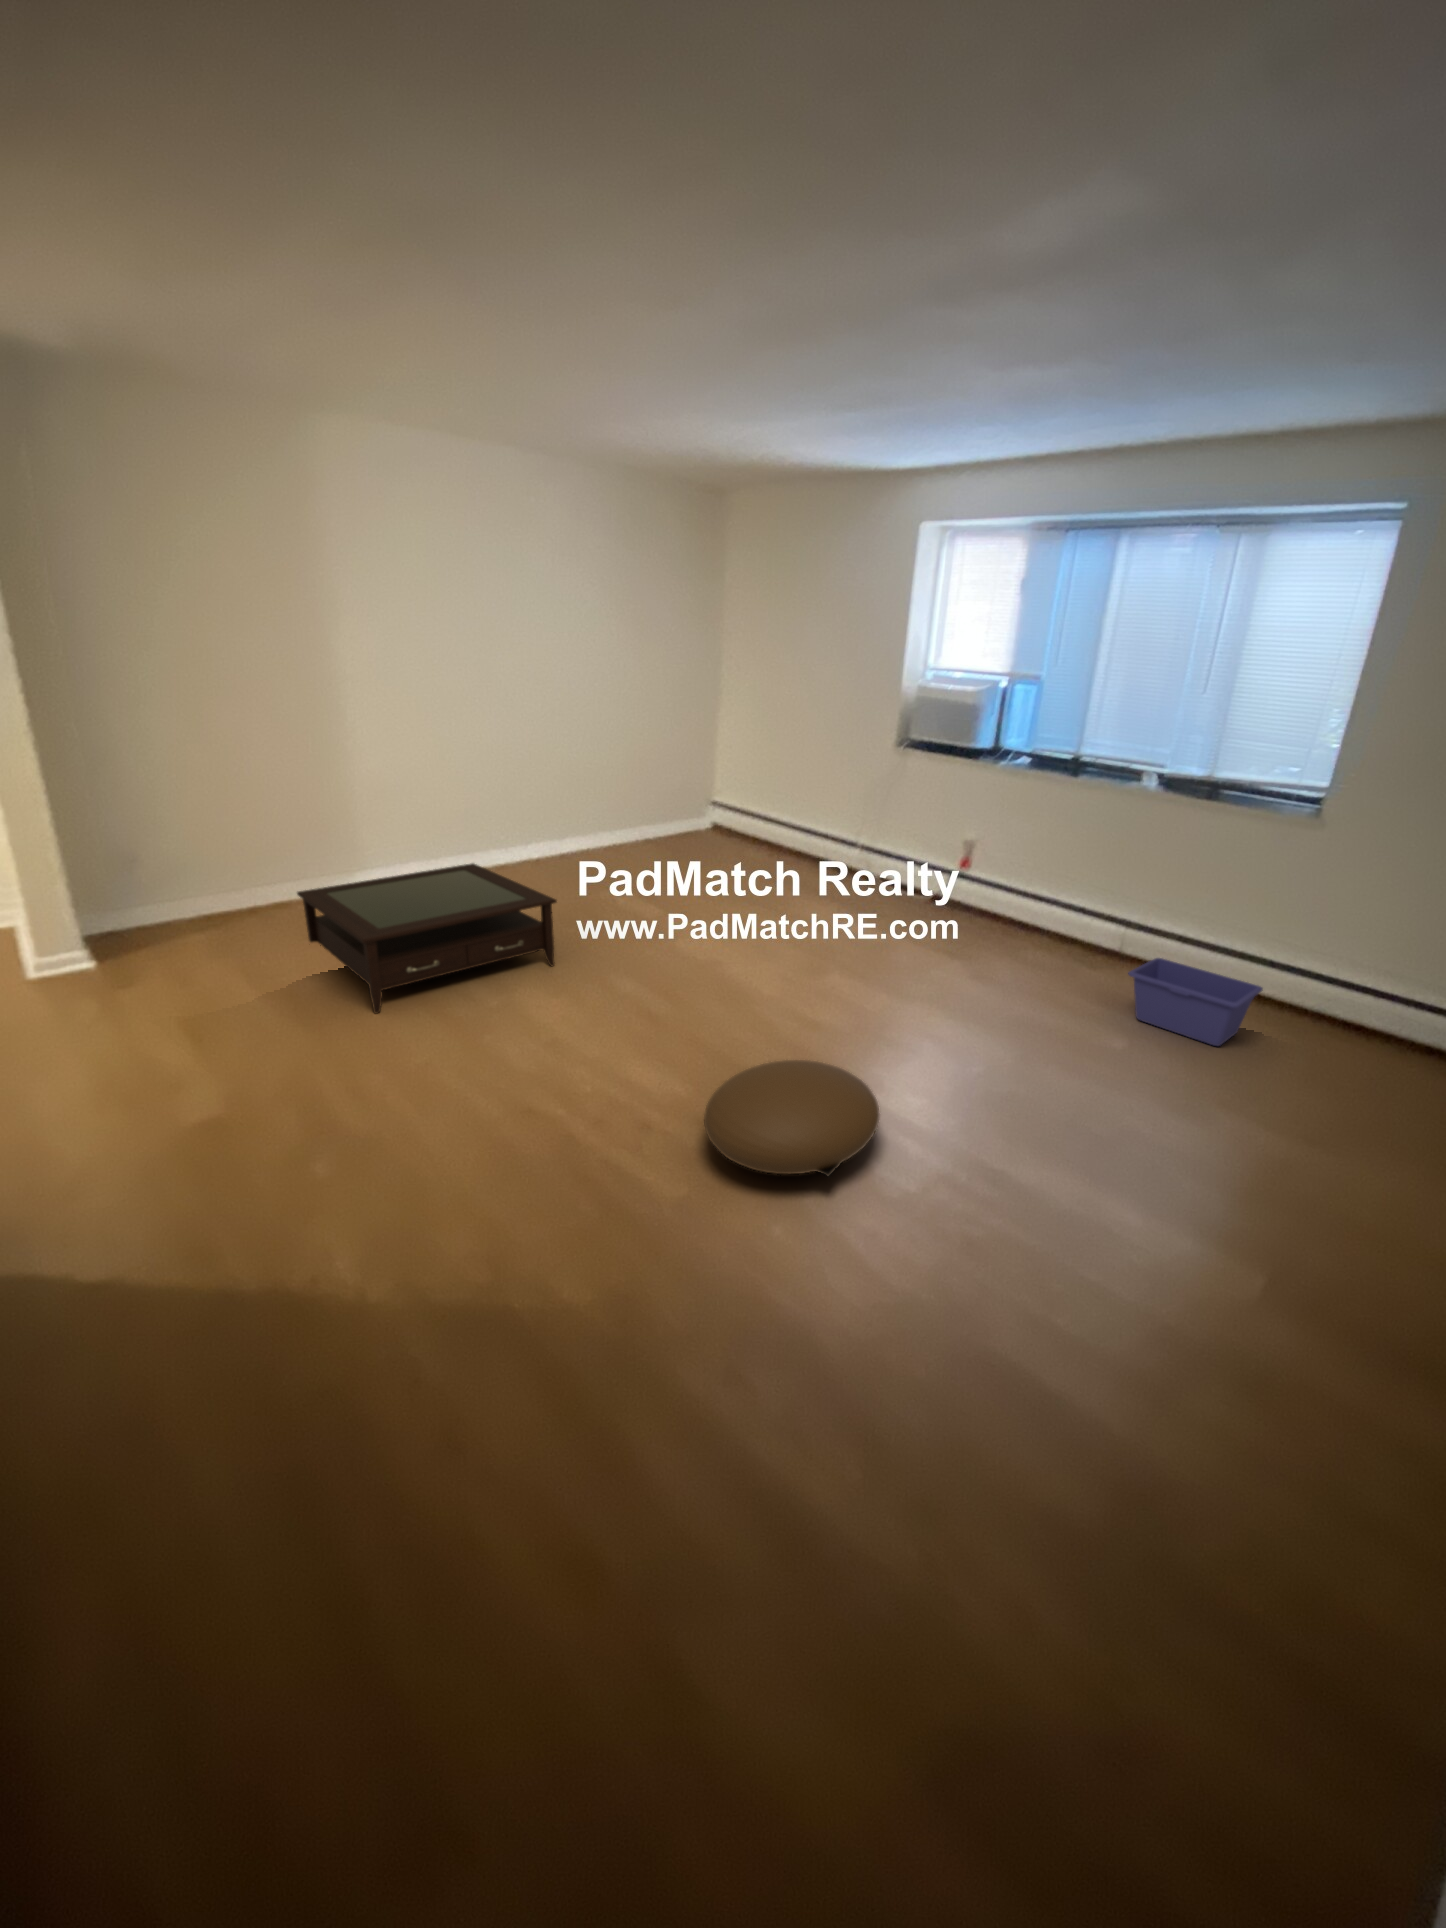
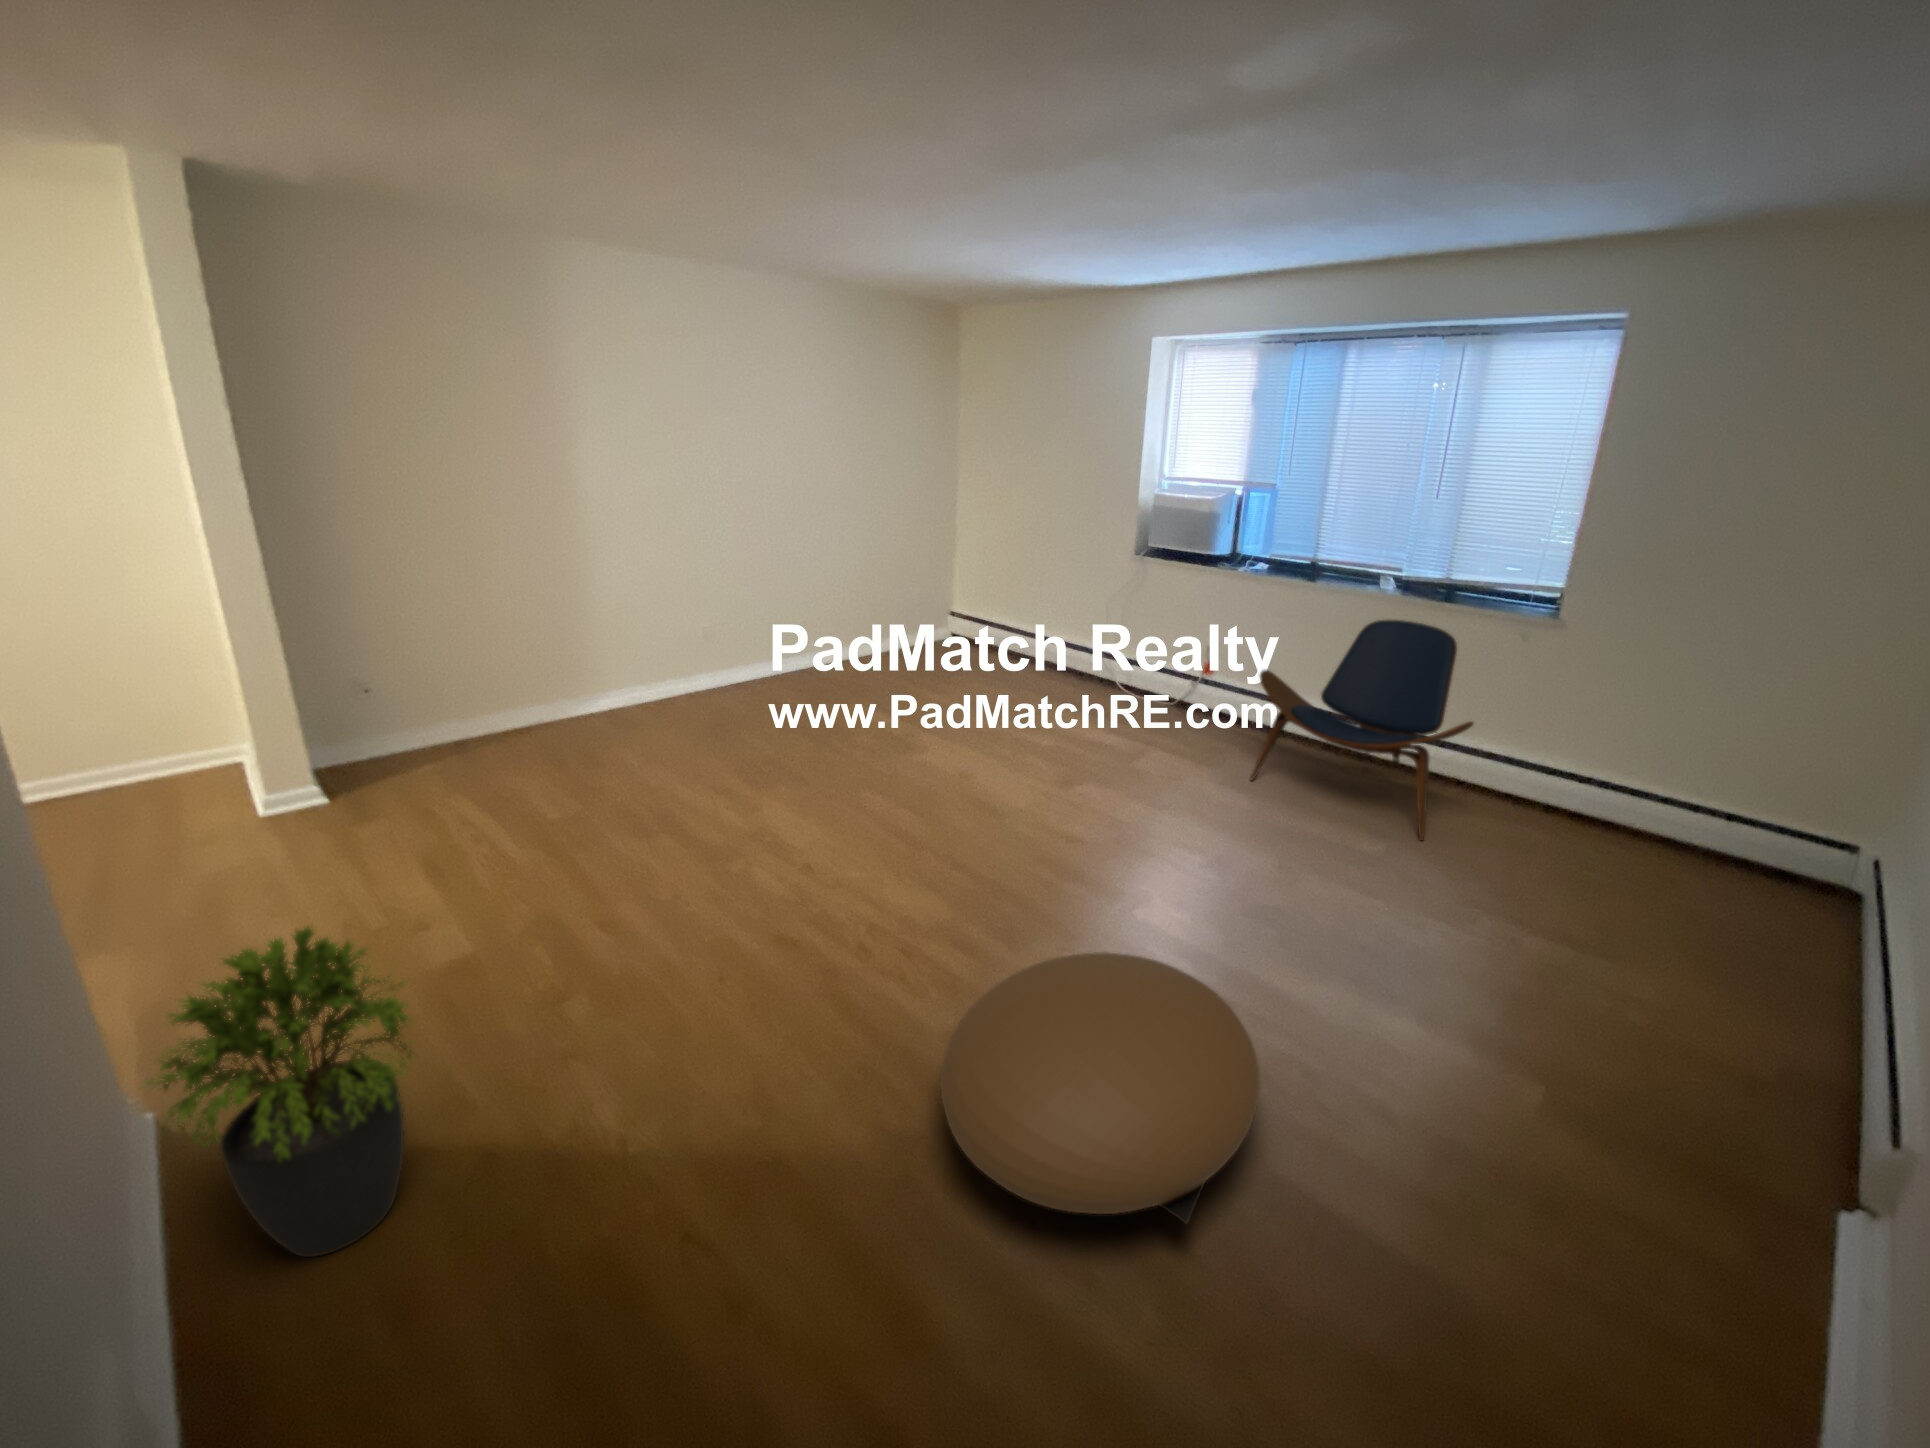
lounge chair: none [926,858,1070,1013] -> present [1251,620,1473,840]
coffee table: present [297,863,557,1014] -> none [348,625,728,851]
storage bin: present [1128,958,1263,1046] -> none [1561,760,1770,897]
potted plant: none [319,1020,442,1189] -> present [140,927,412,1257]

